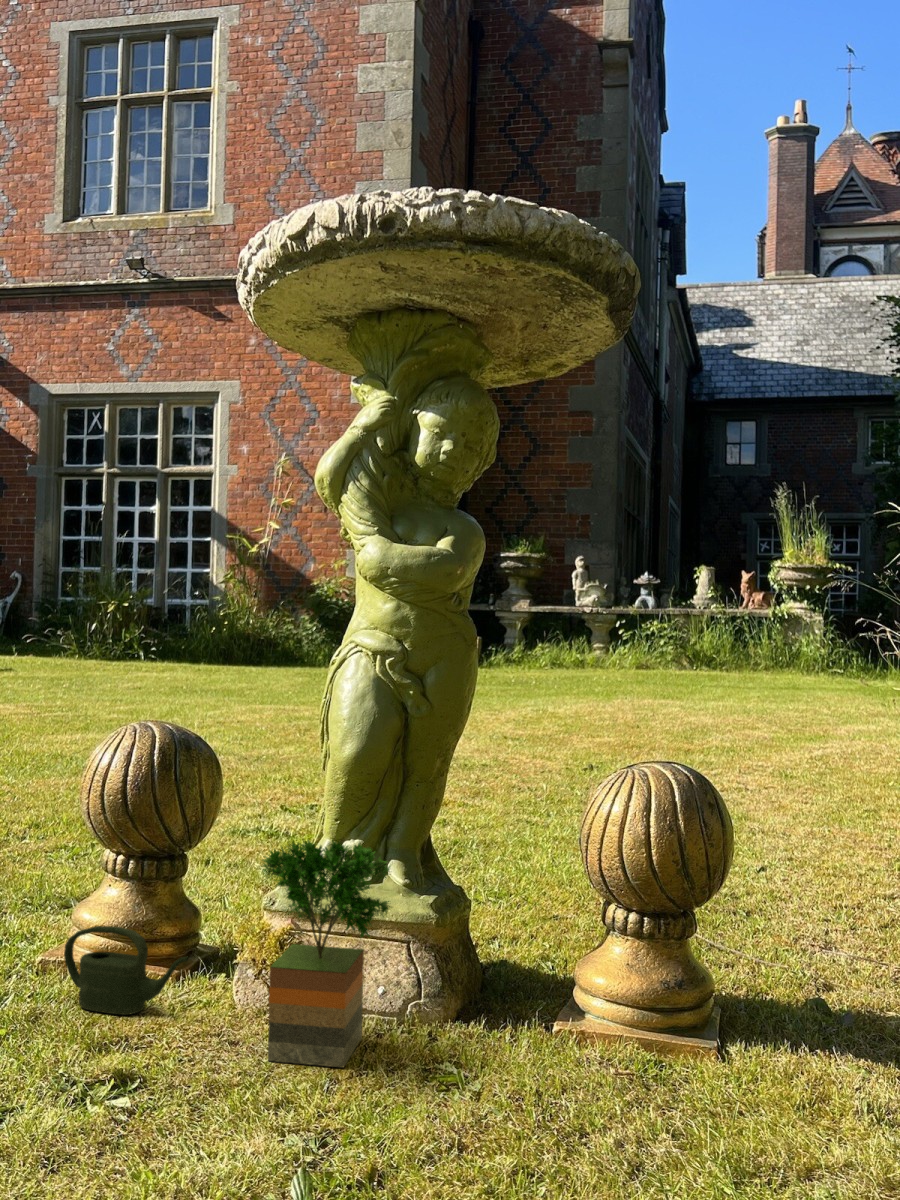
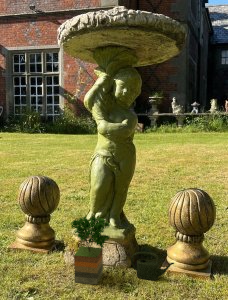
watering can: present [64,926,188,1015] -> present [131,252,174,280]

